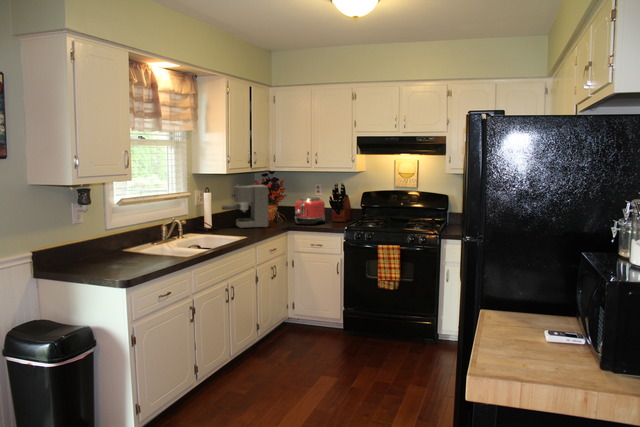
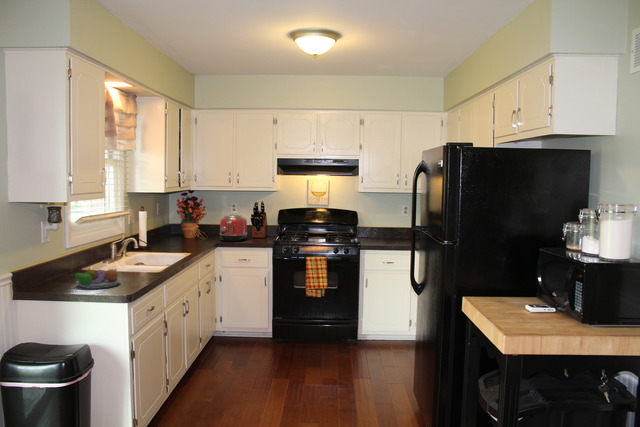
coffee maker: present [222,185,268,228] -> none [151,204,198,247]
fruit bowl: none [87,249,138,272] -> present [71,268,121,289]

